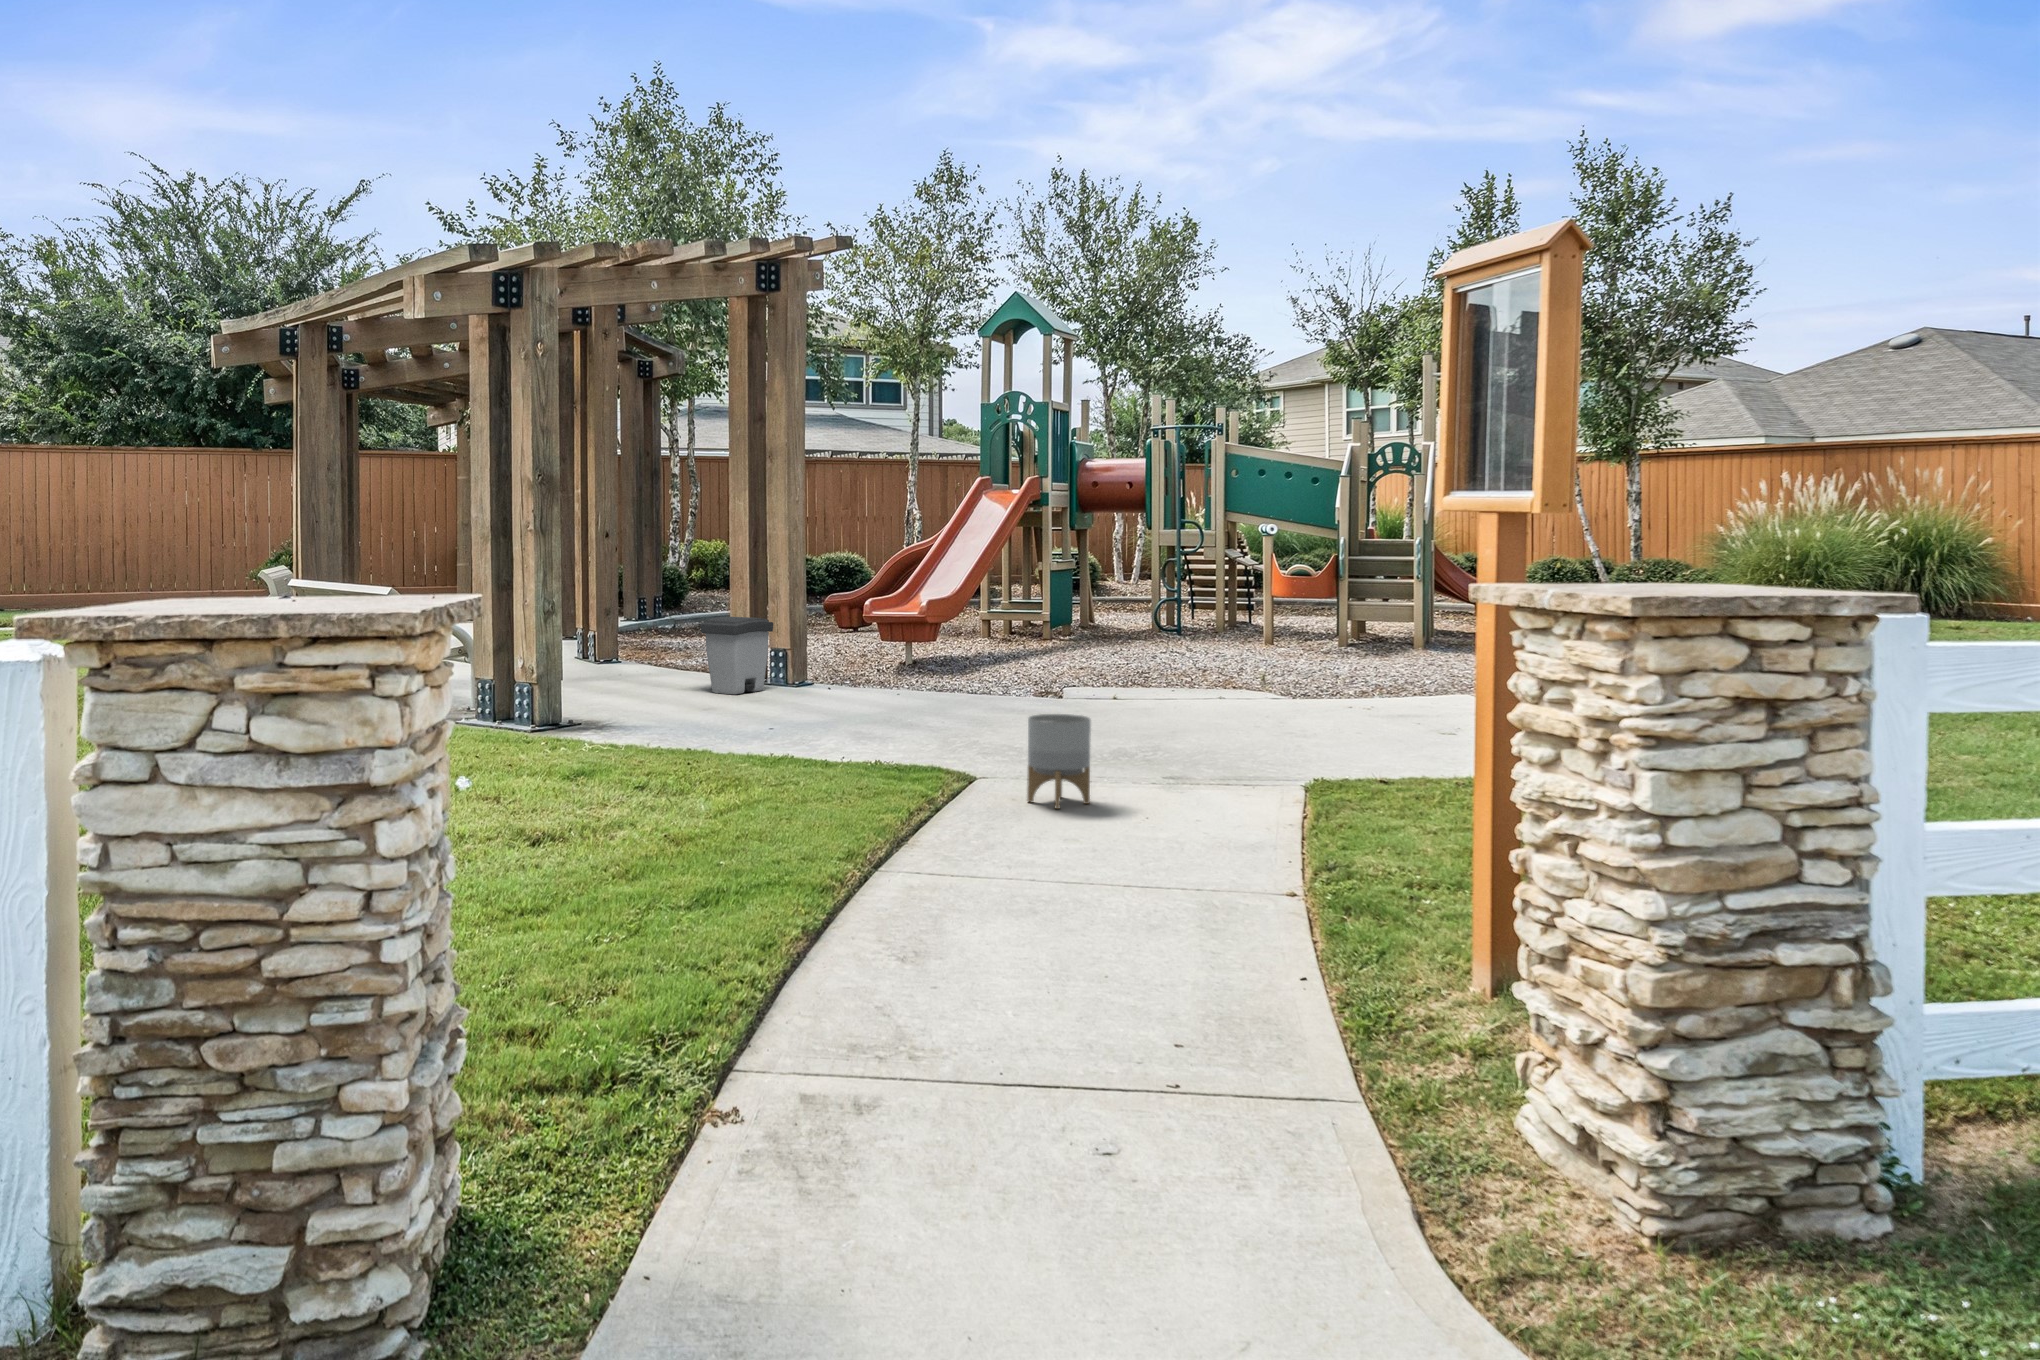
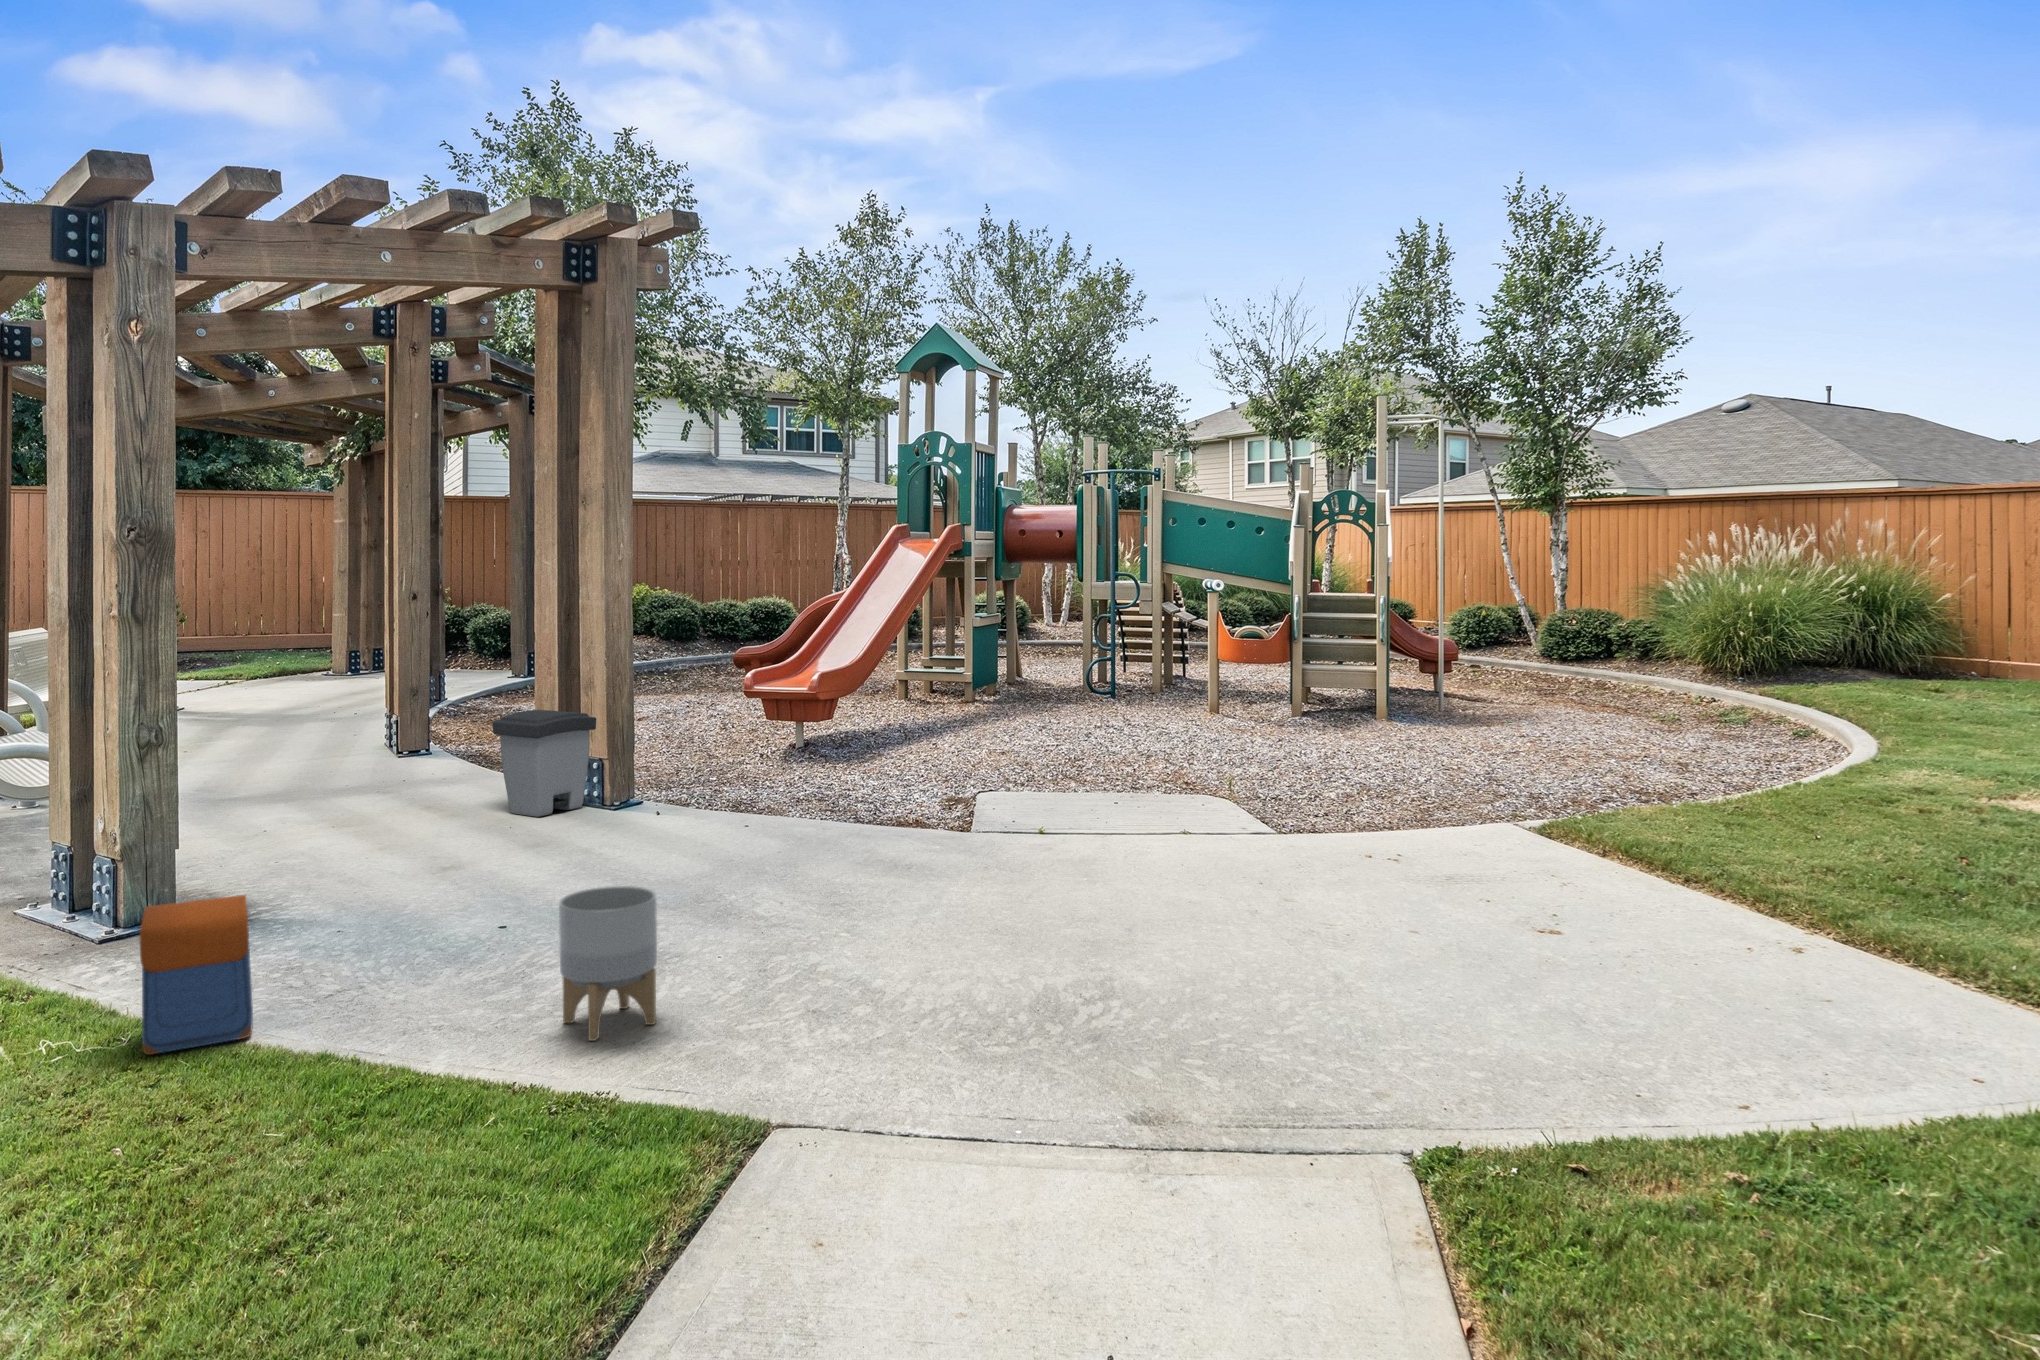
backpack: none [595,691,654,774] -> present [140,895,253,1055]
planter: present [1027,714,1091,809] -> present [559,886,657,1041]

